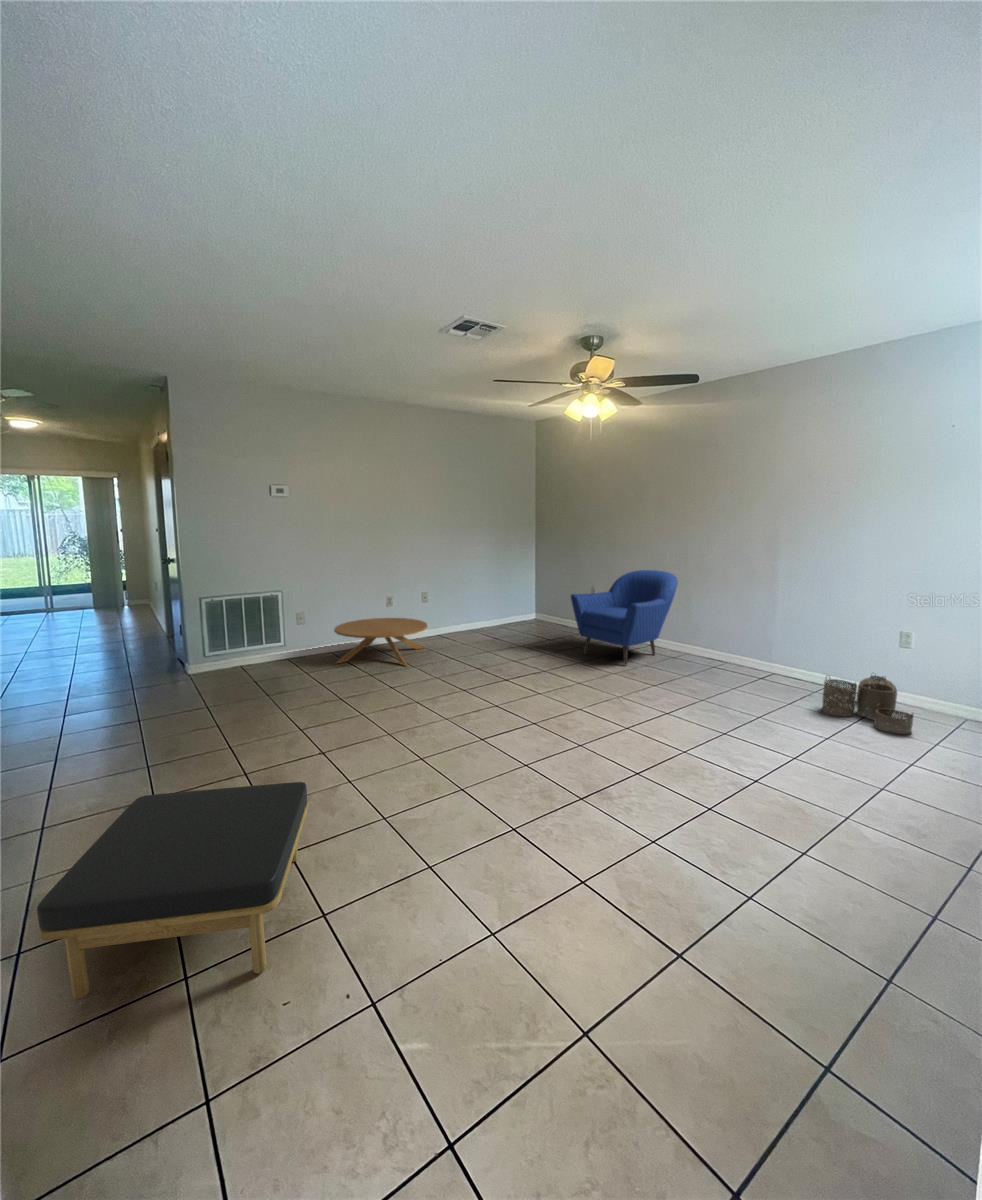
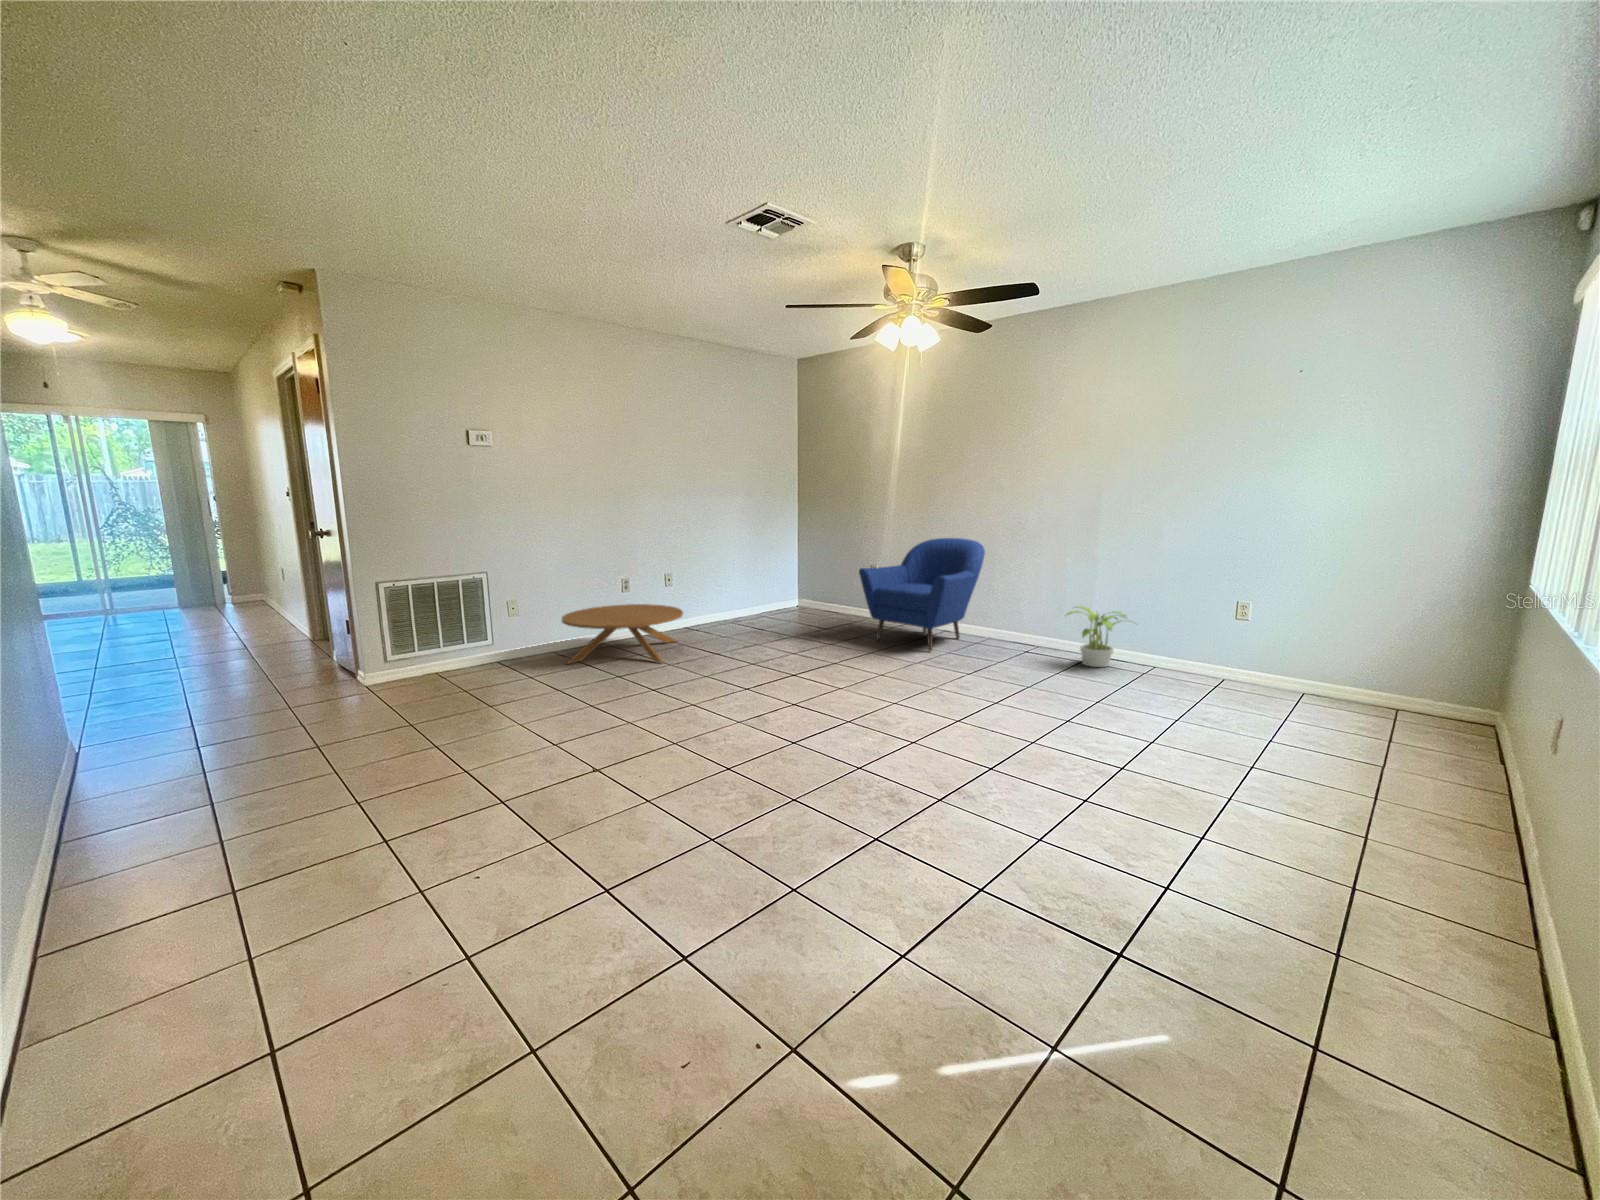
potted plant: none [739,633,806,687] -> present [1066,606,1125,667]
woven basket: present [822,675,914,734] -> none [1163,644,1266,708]
ottoman: present [37,782,309,999] -> none [329,796,653,1099]

